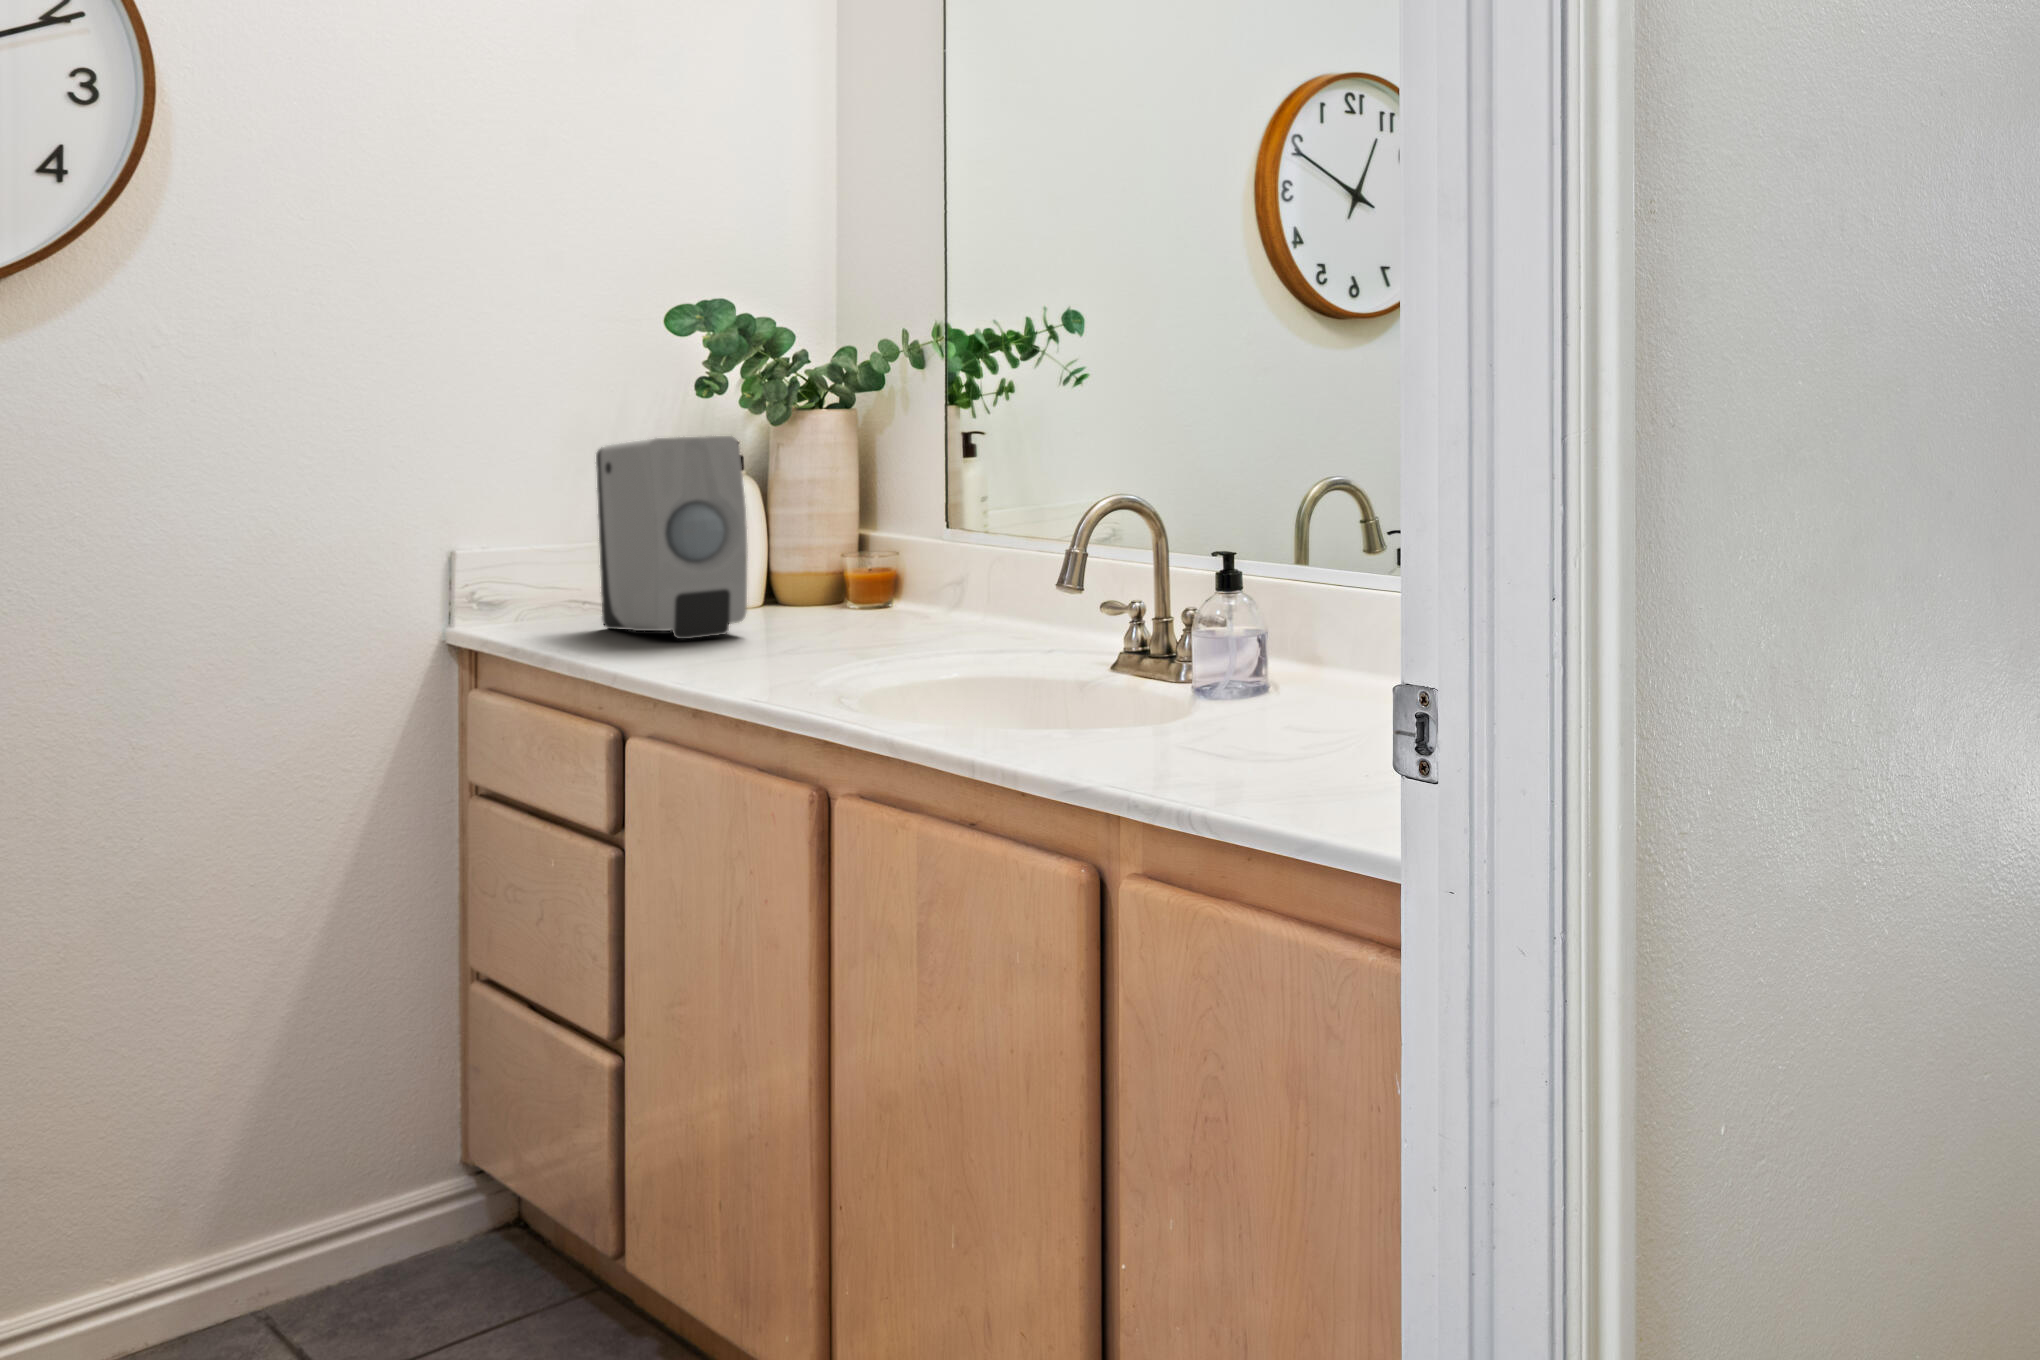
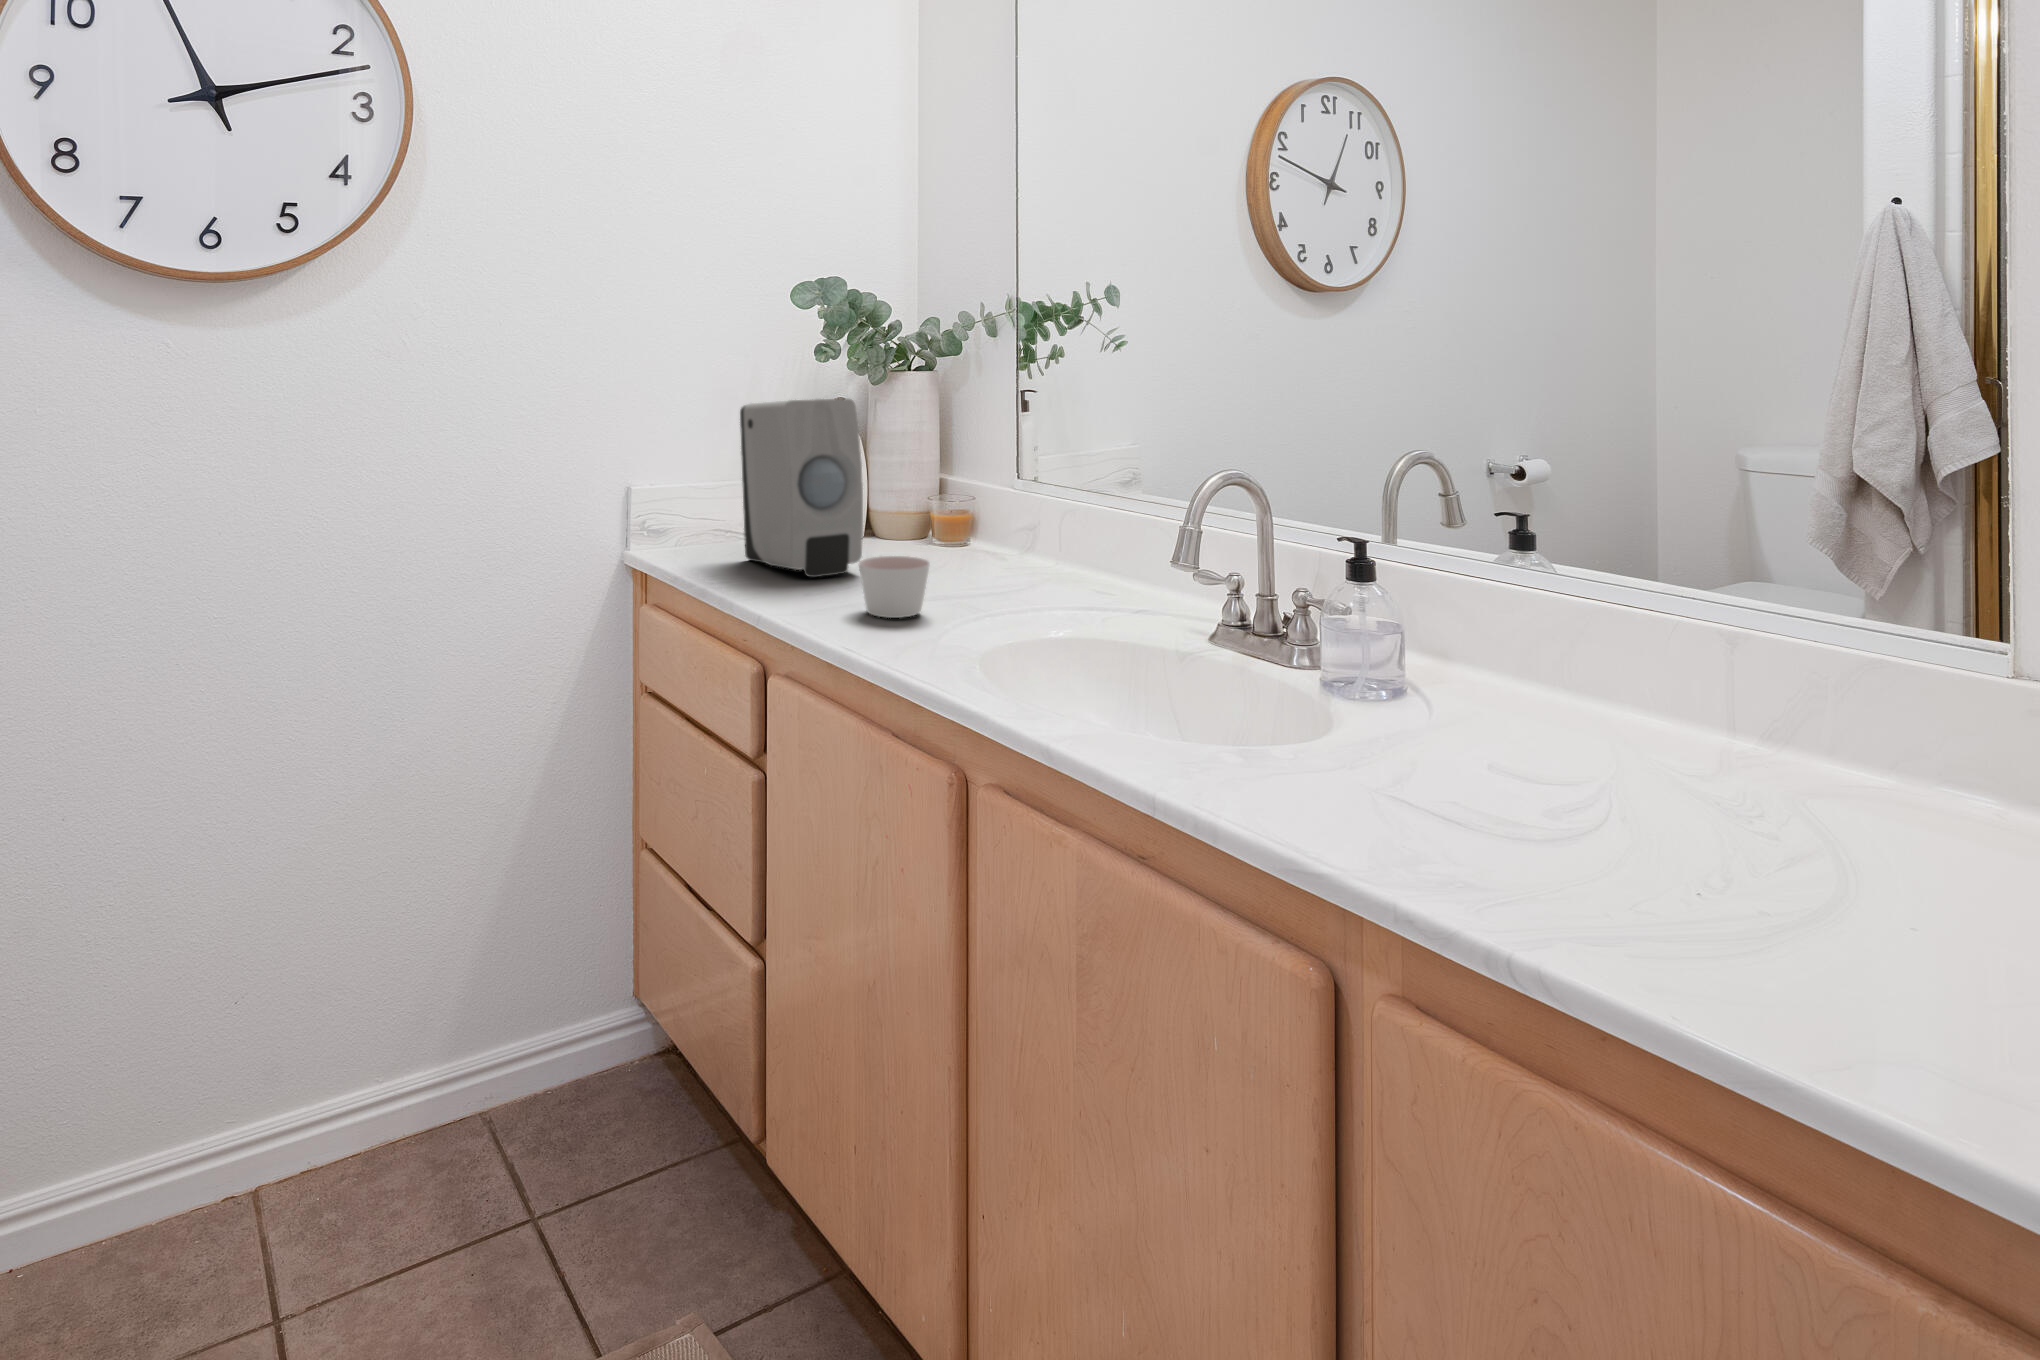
candle: none [730,604,813,667] -> present [859,556,930,618]

